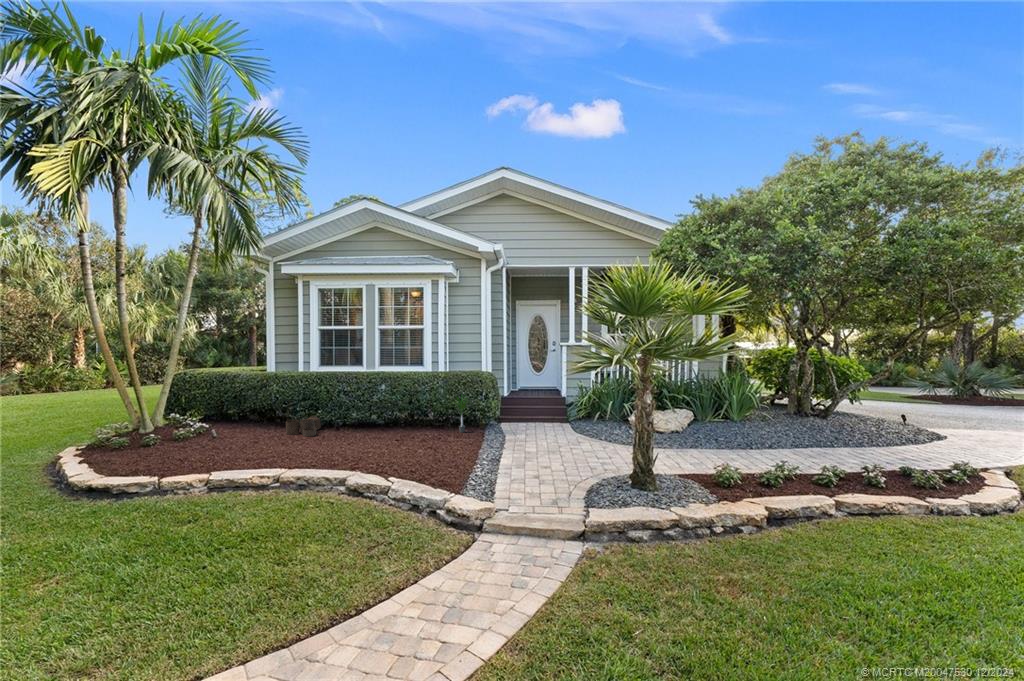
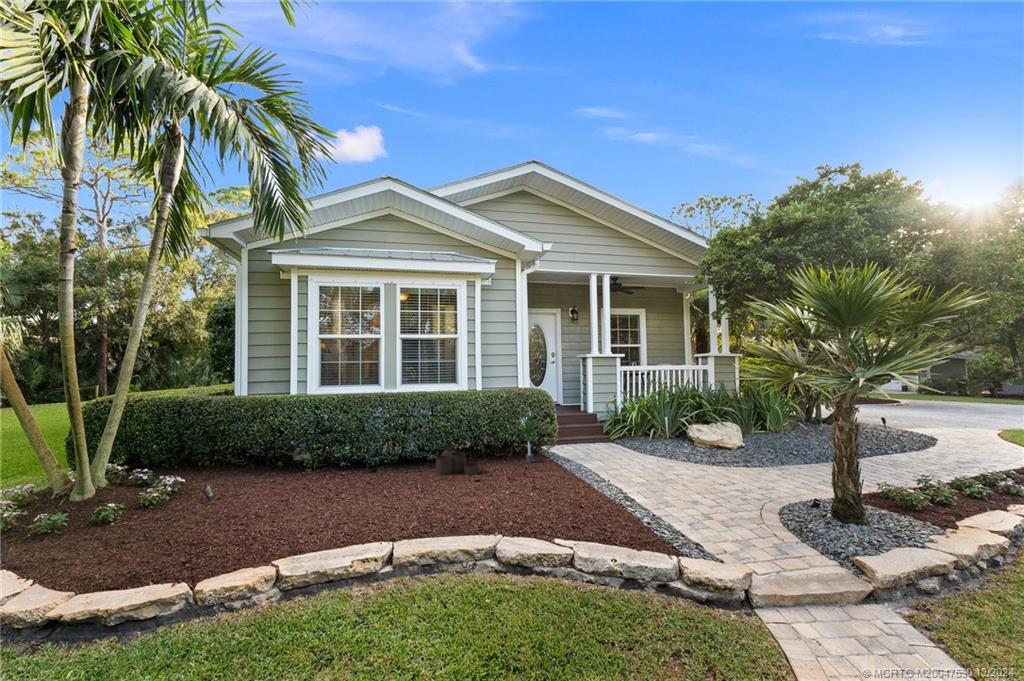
woven basket: present [286,416,321,437] -> present [436,449,480,475]

